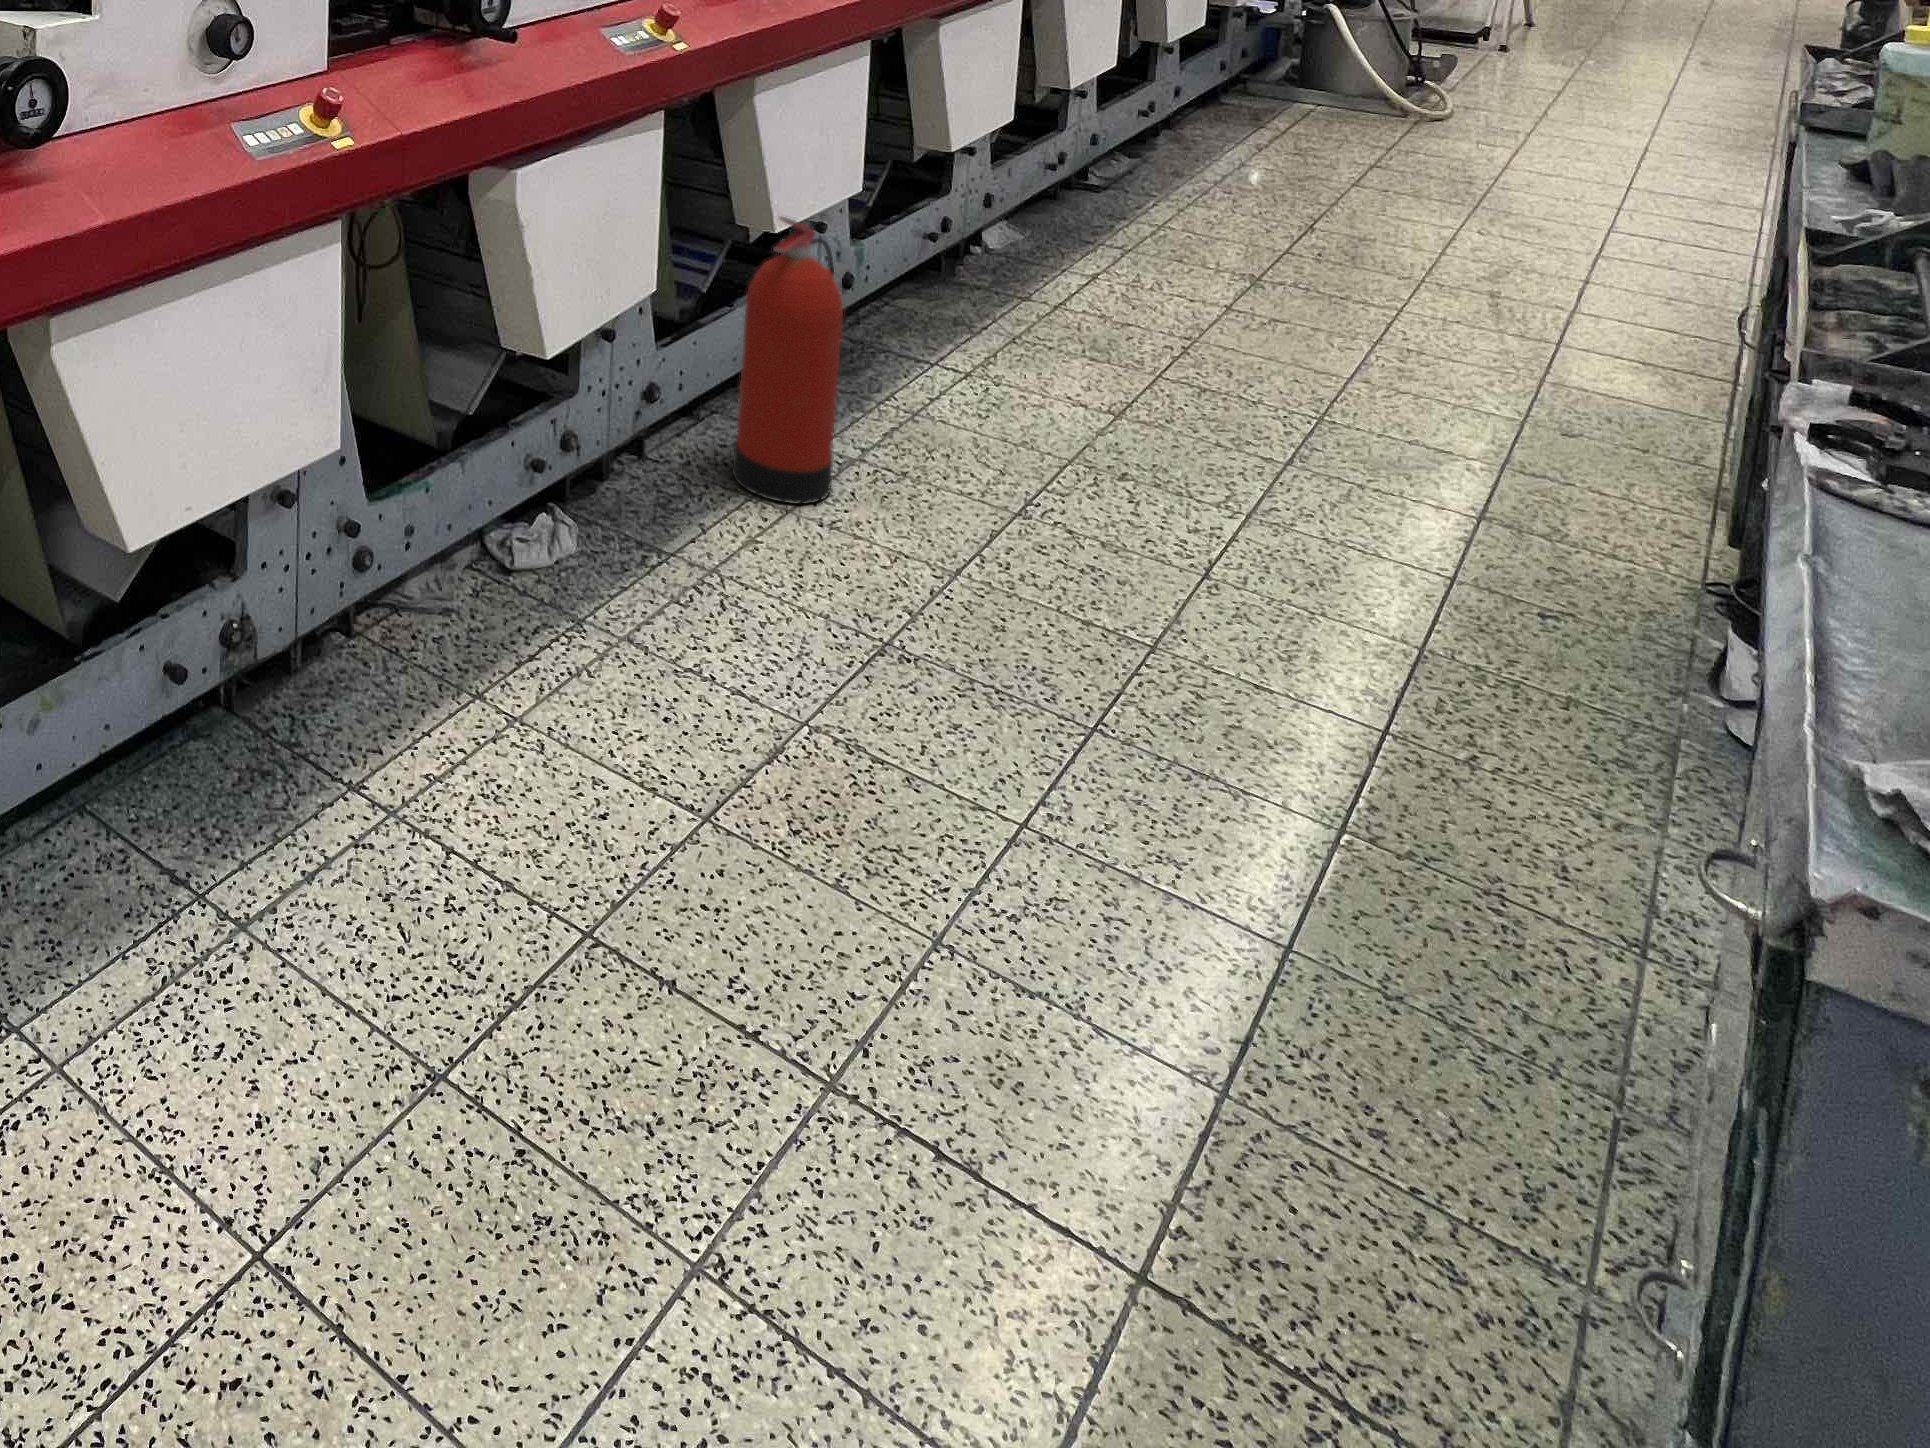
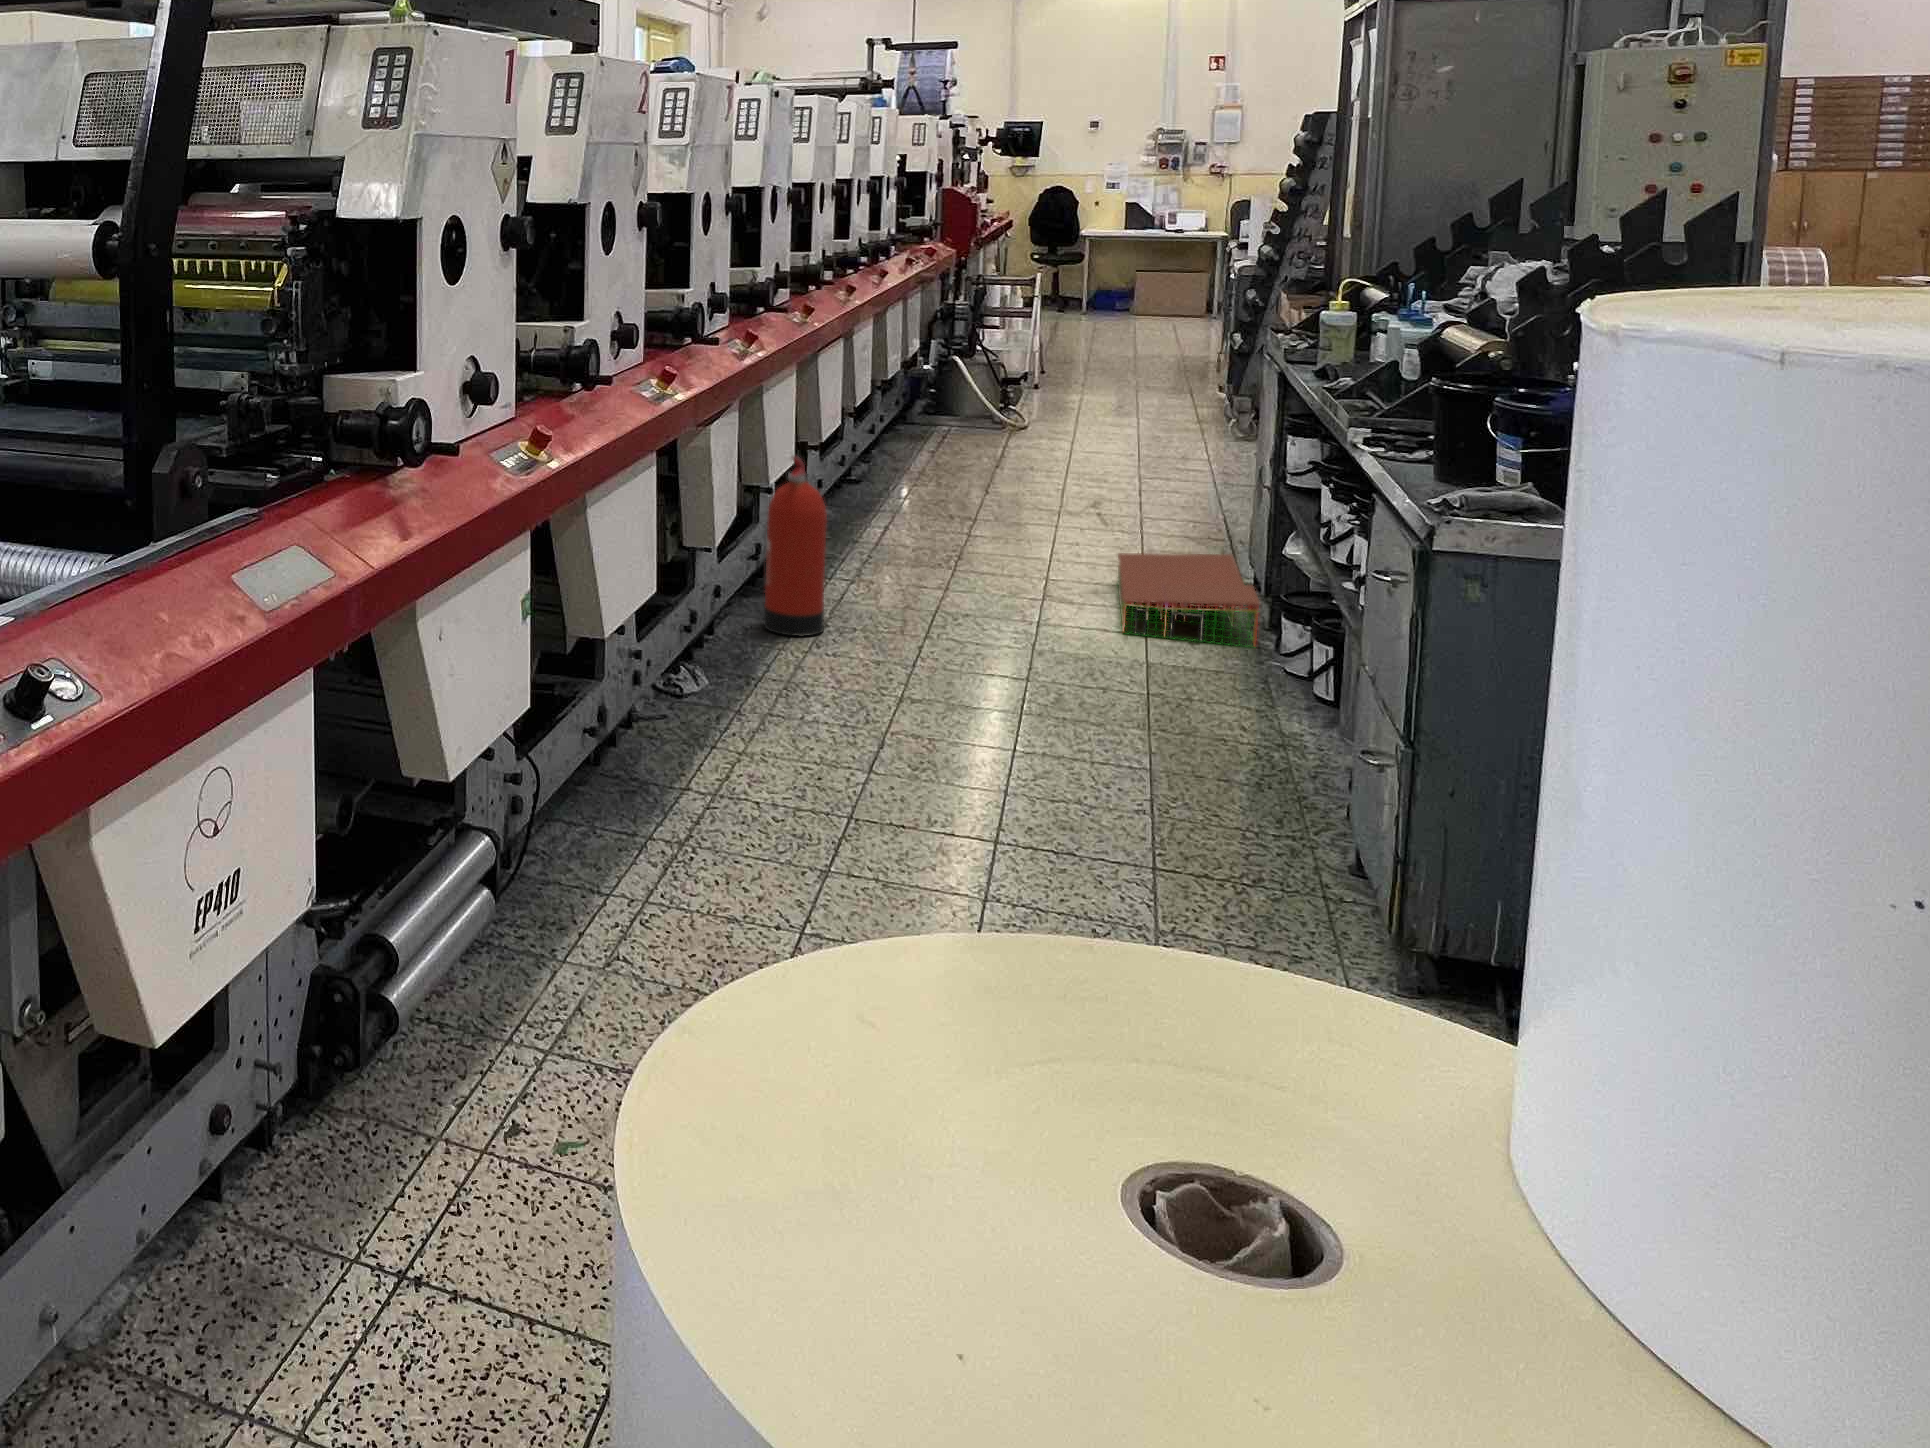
storage bin: none [1393,427,1697,695] -> present [1118,553,1260,646]

